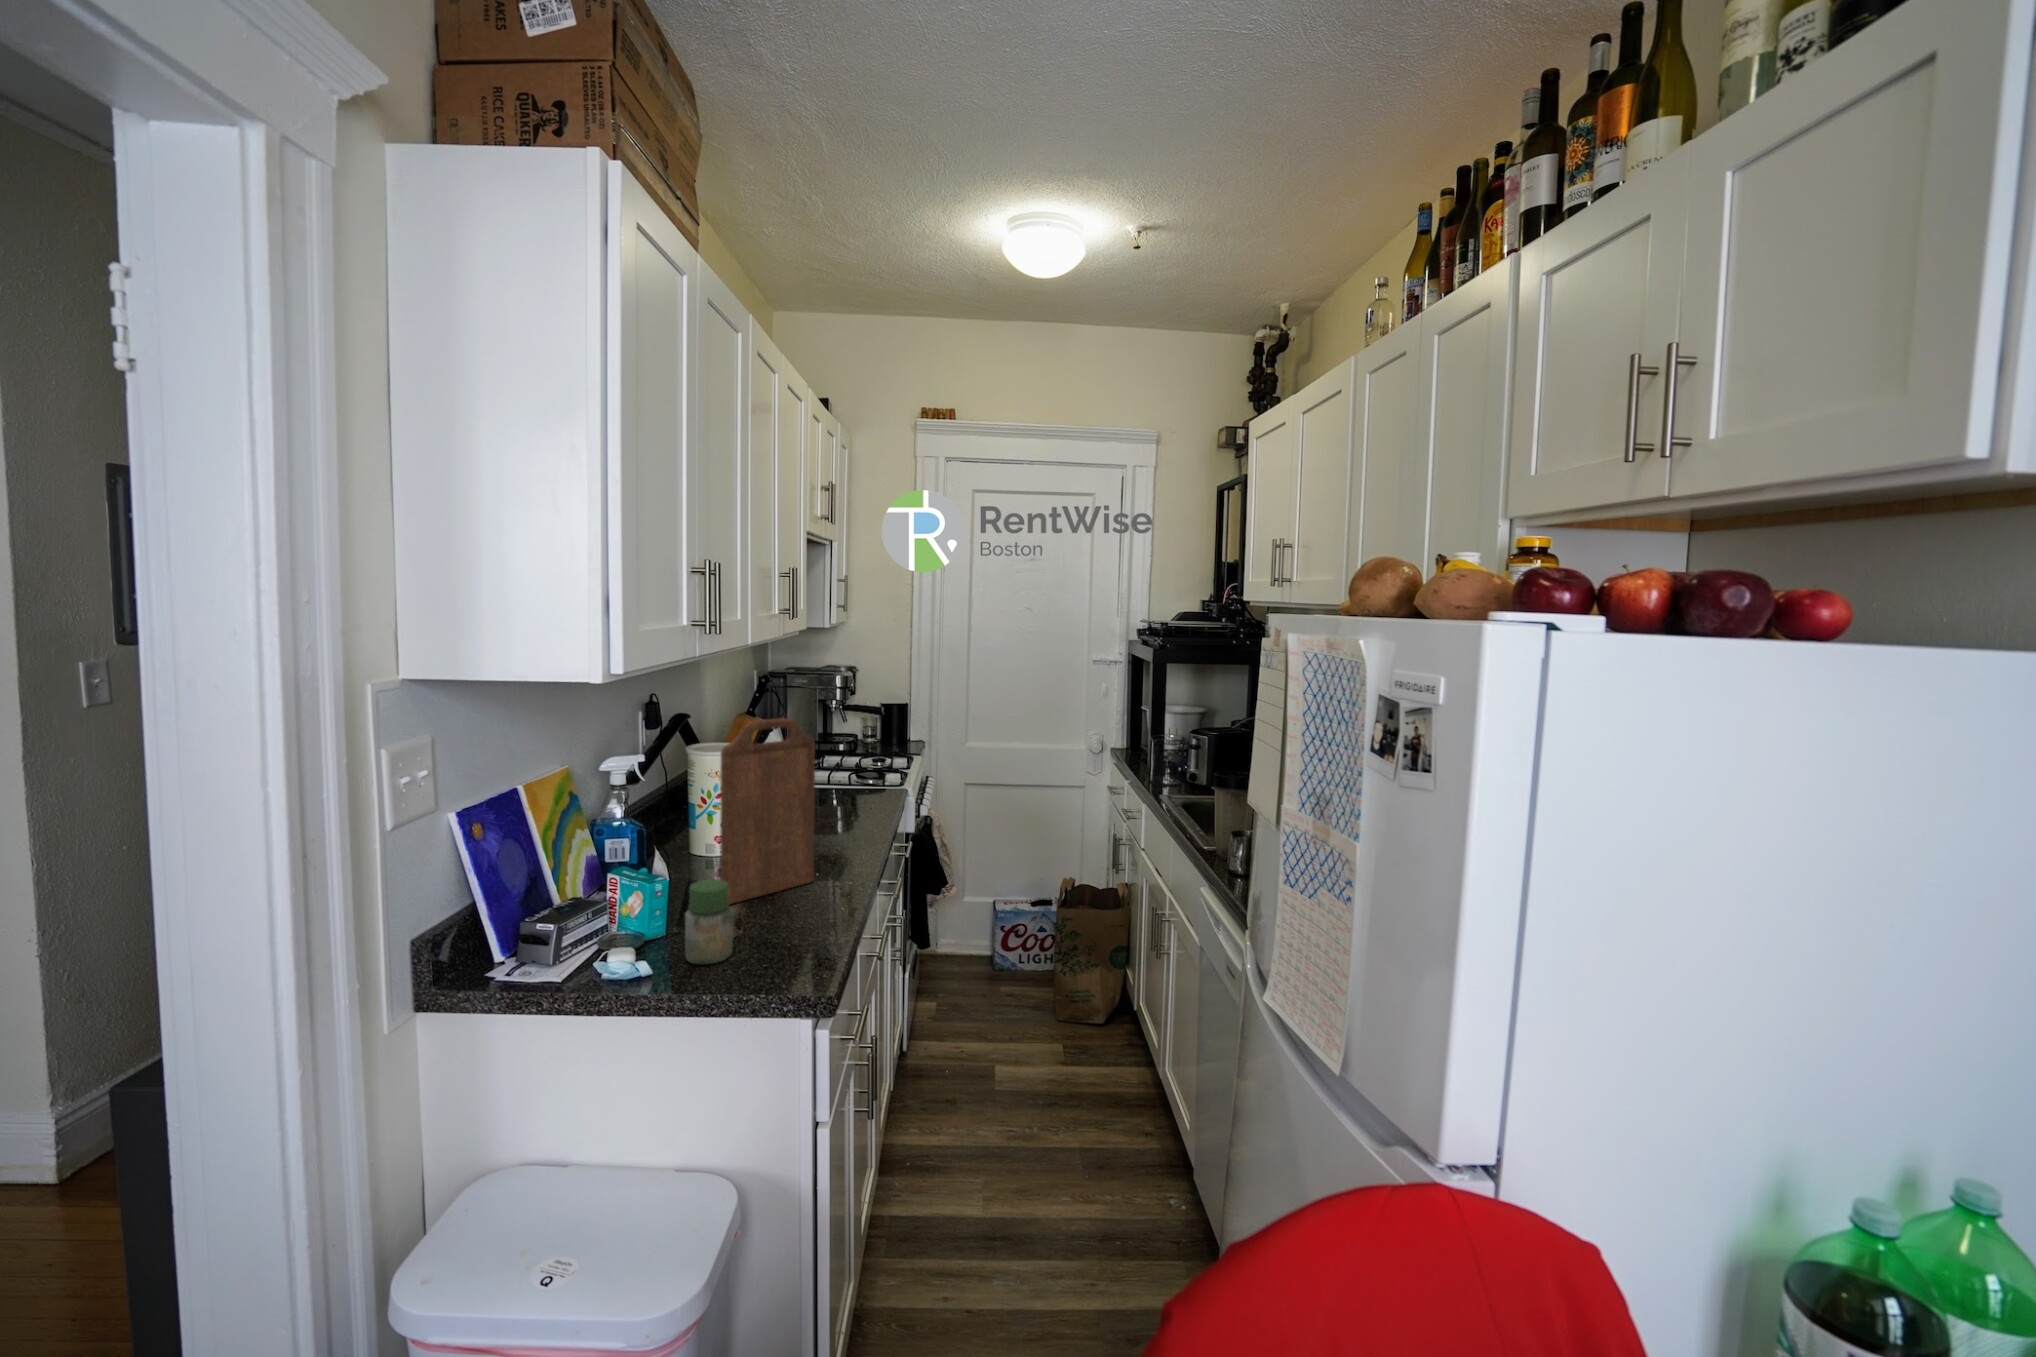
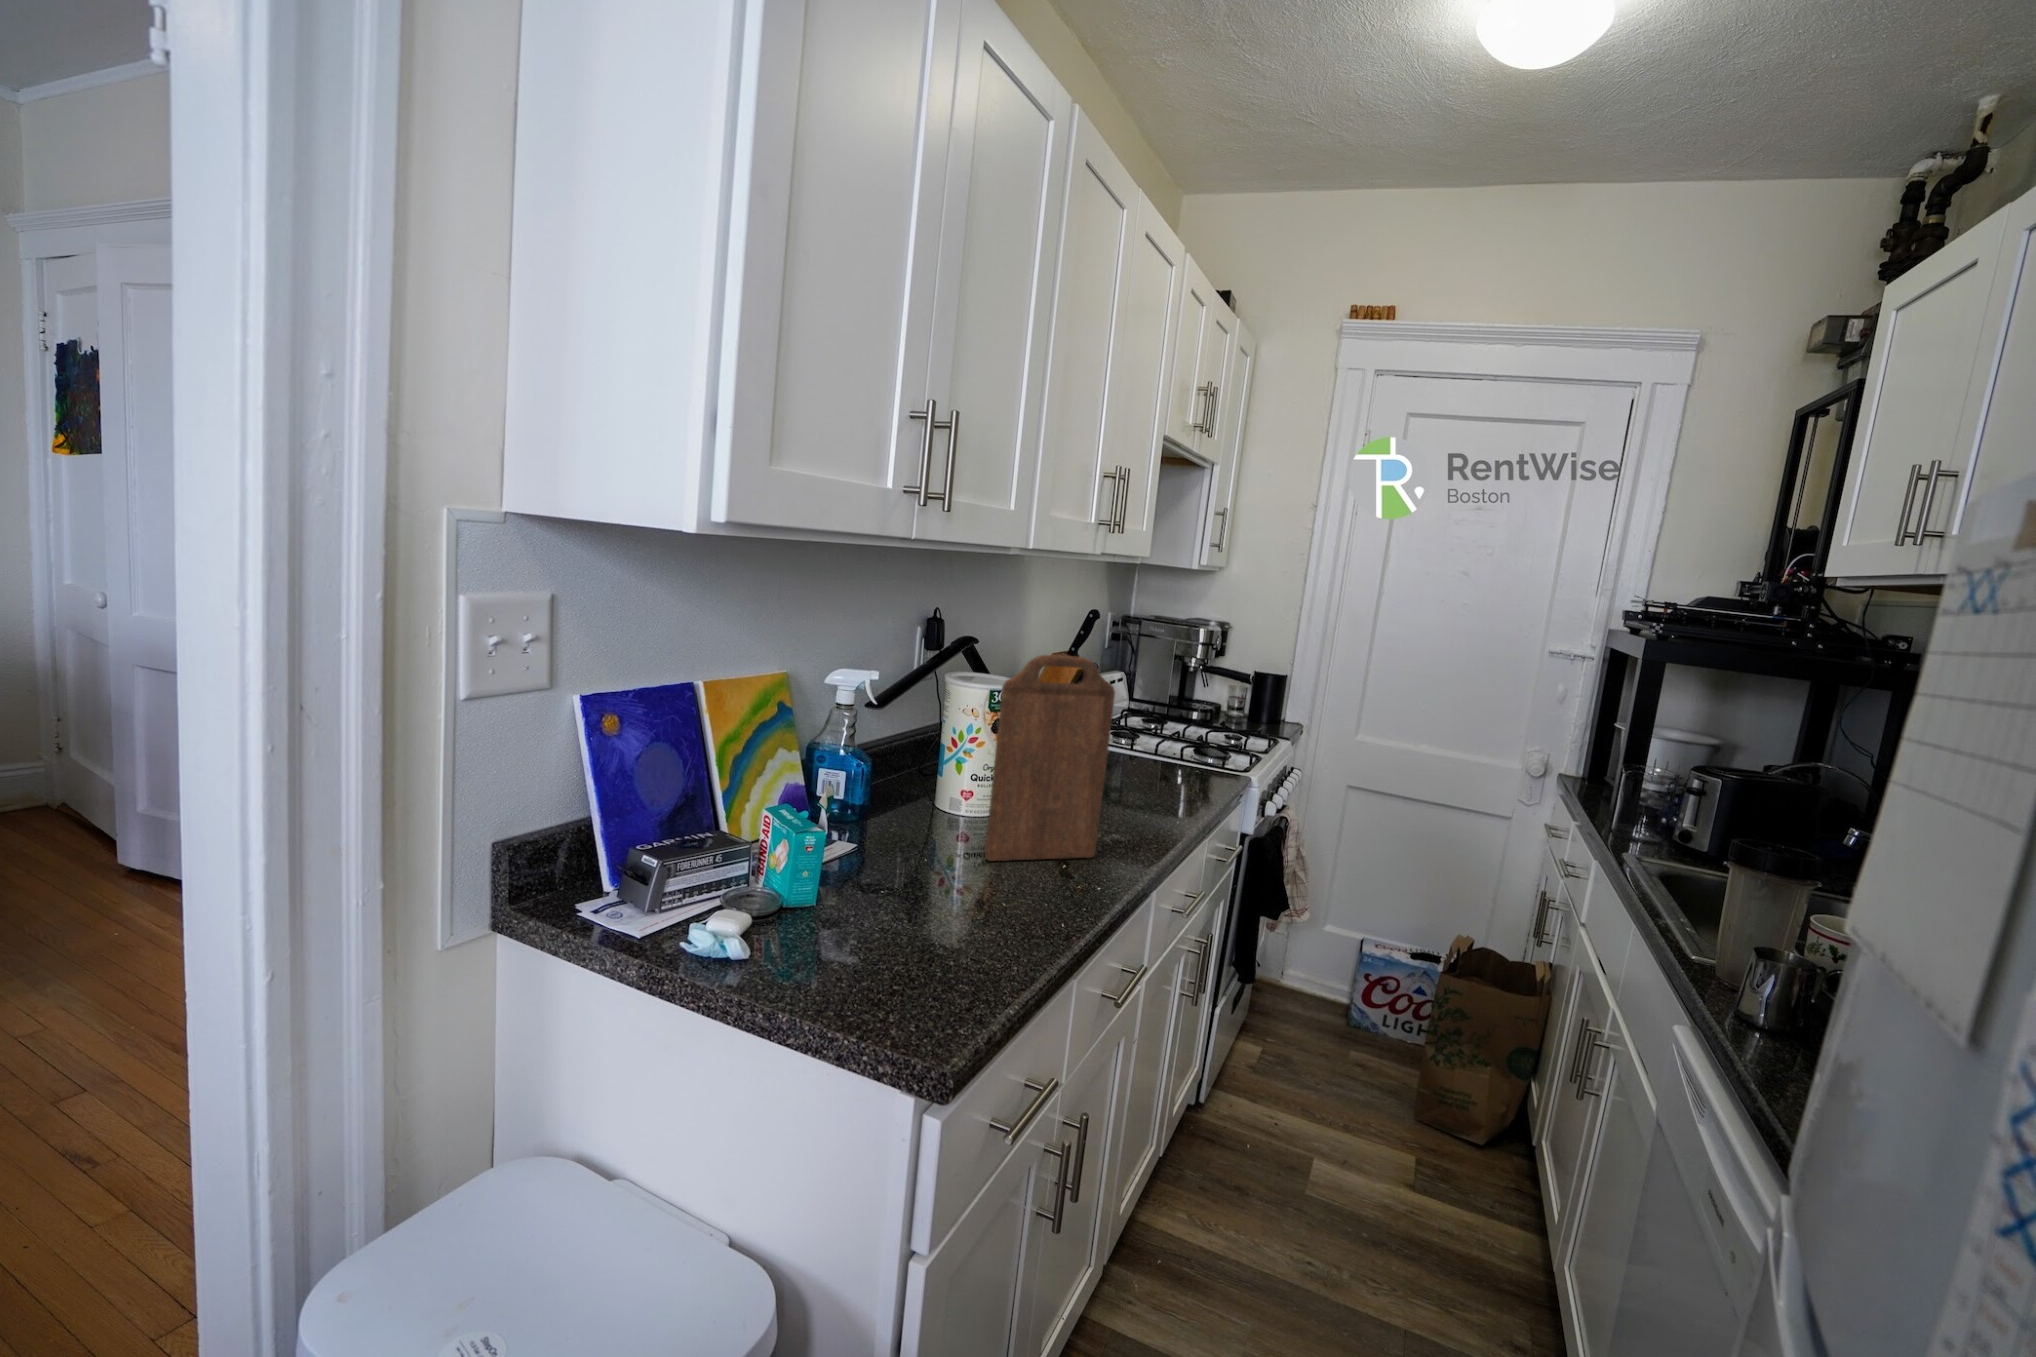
jar: present [685,879,733,964] -> none [921,825,976,921]

